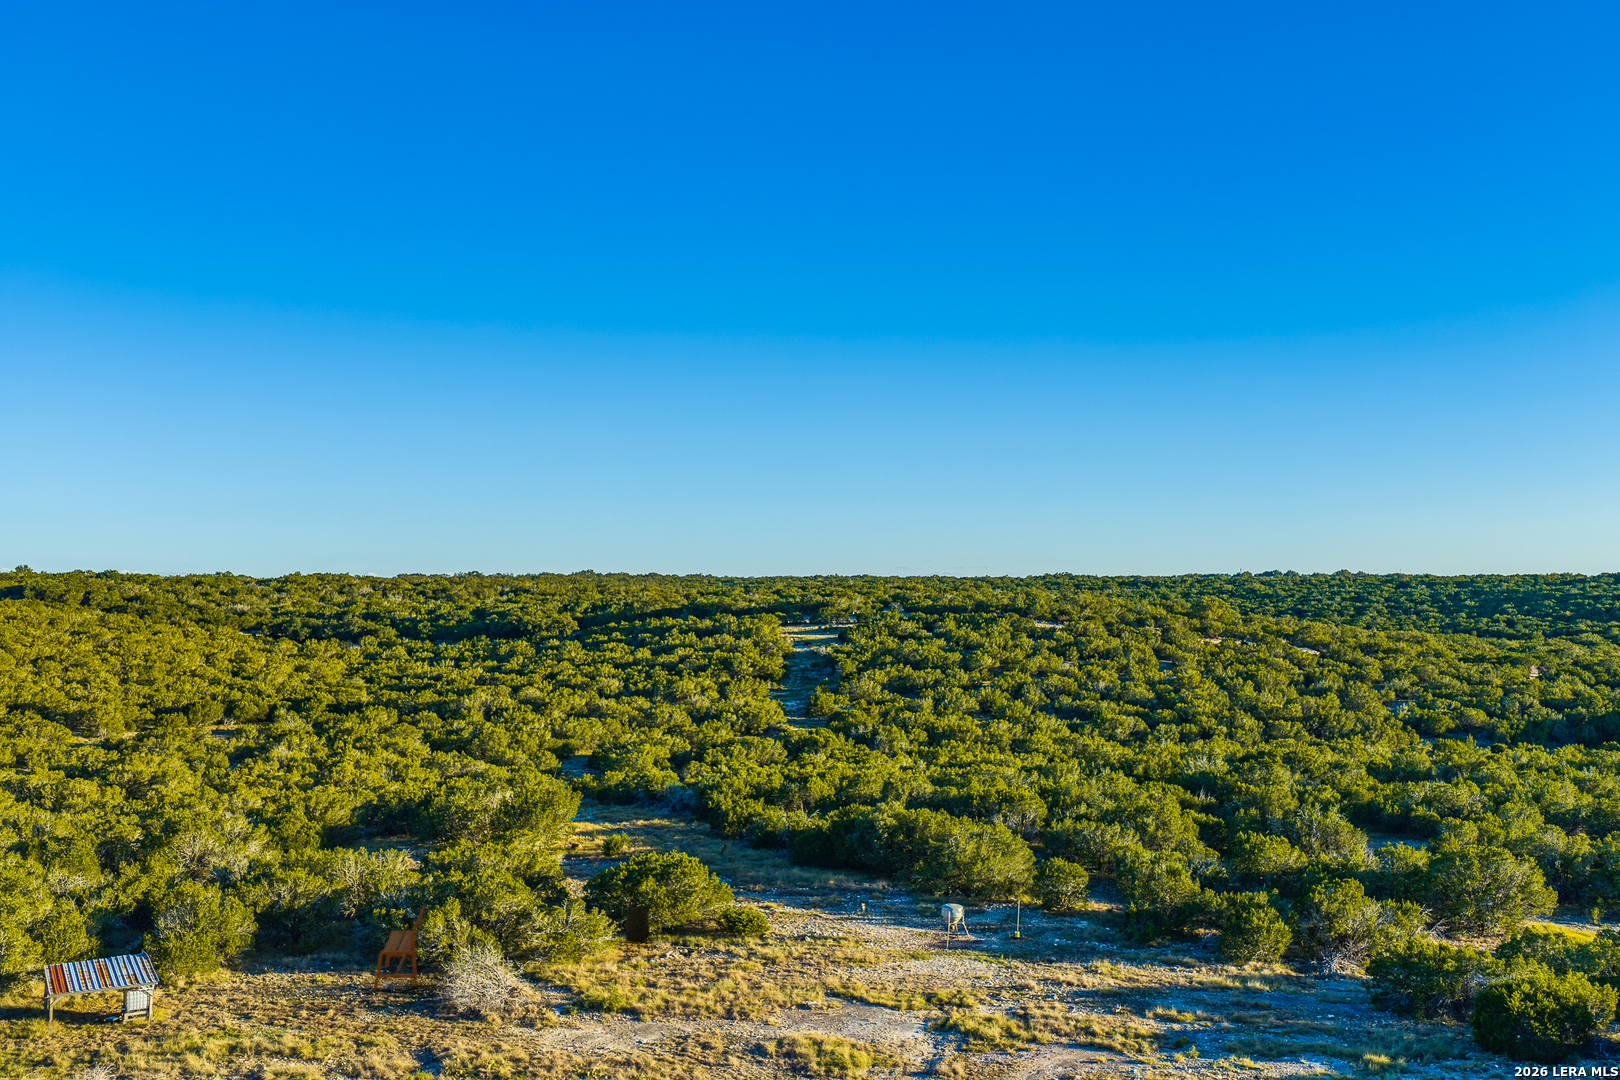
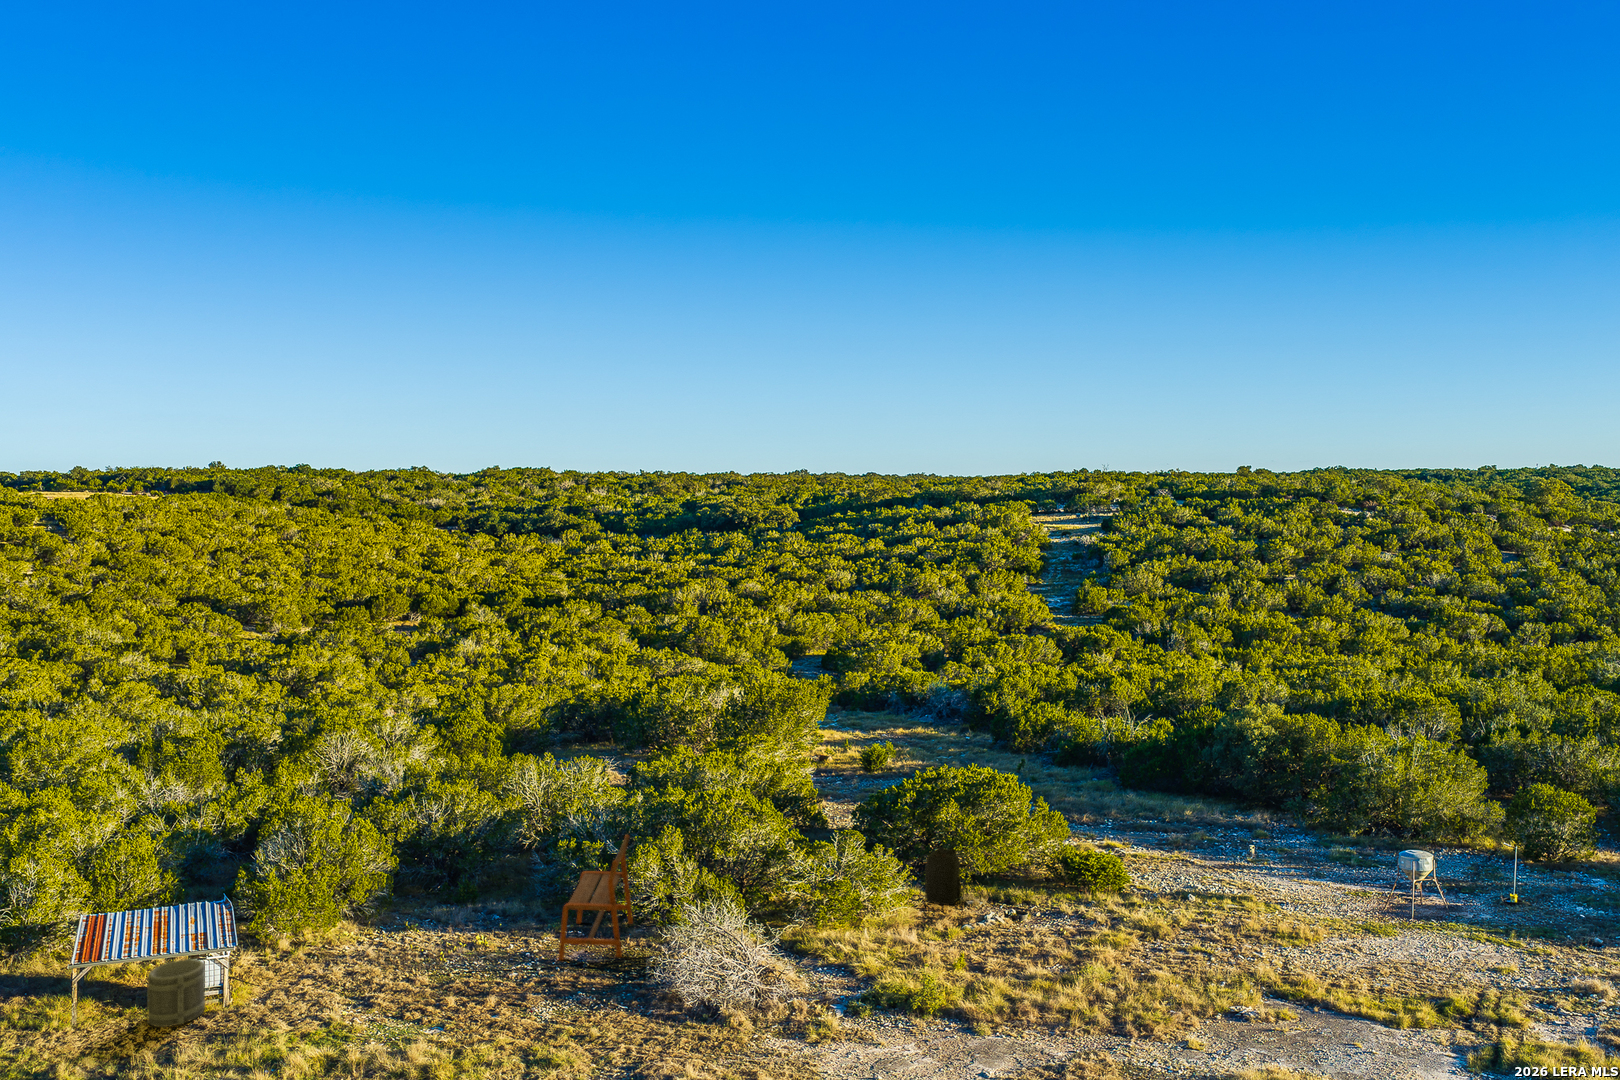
bucket: none [92,998,133,1042] -> present [147,959,205,1027]

